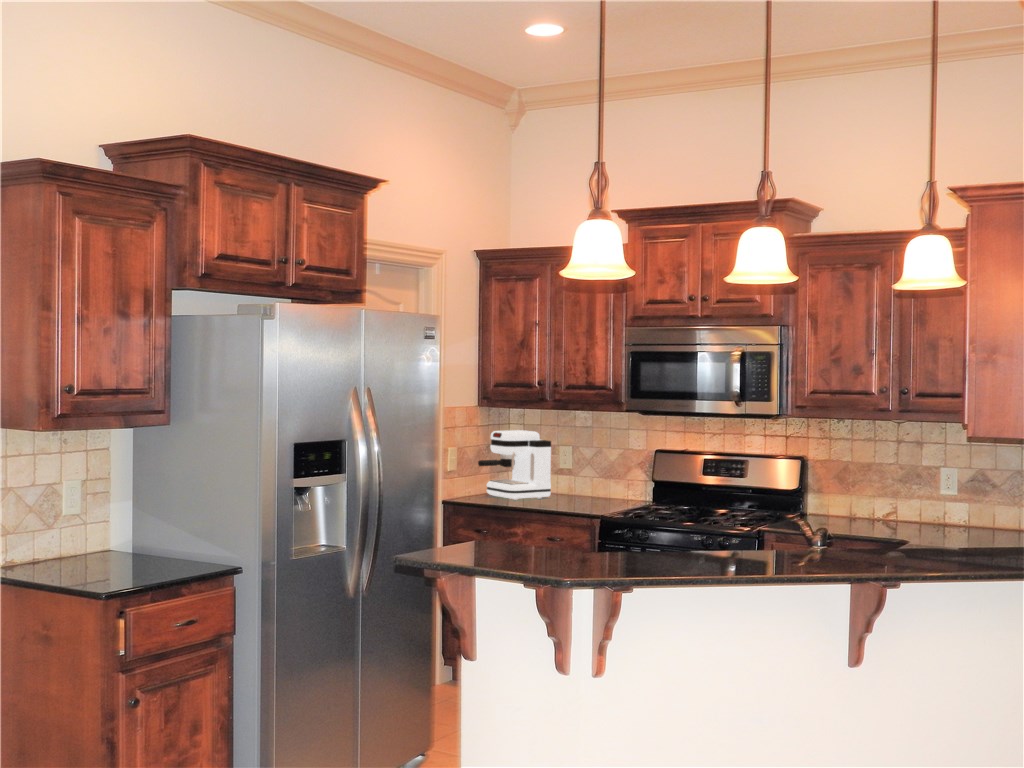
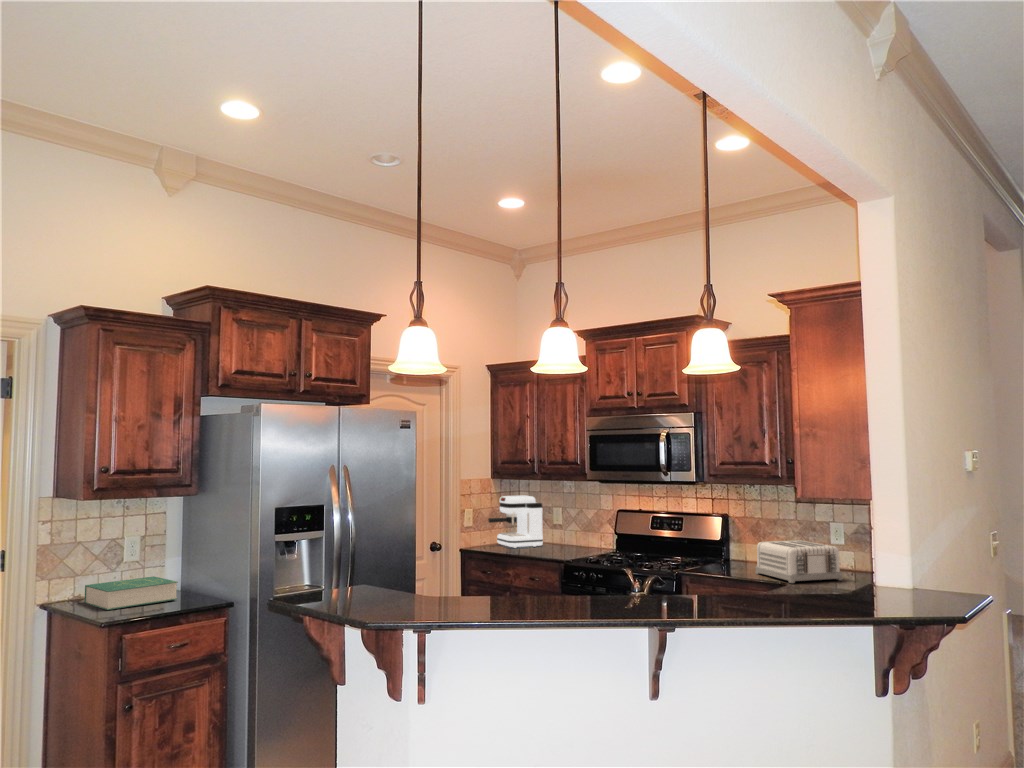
toaster: none [852,489,962,542] -> present [756,540,842,583]
book: none [27,536,153,580] -> present [84,576,178,610]

